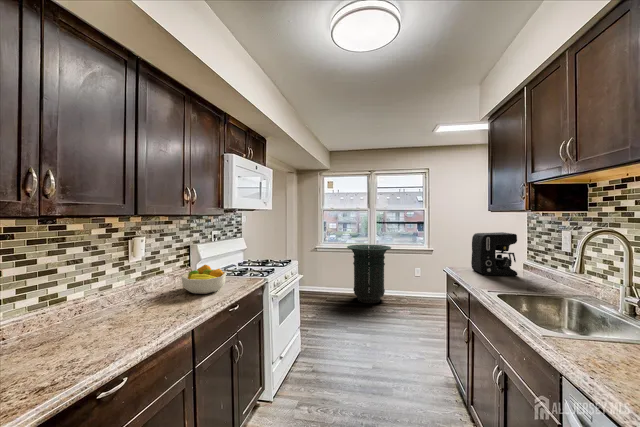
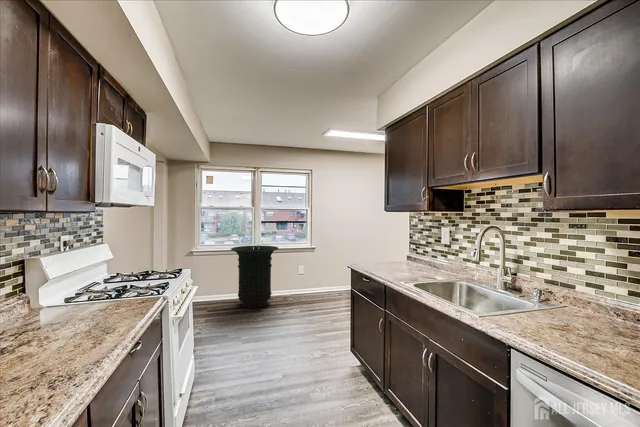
coffee maker: present [471,232,518,276] -> none [373,230,411,269]
fruit bowl: present [181,265,226,294] -> none [27,287,108,334]

